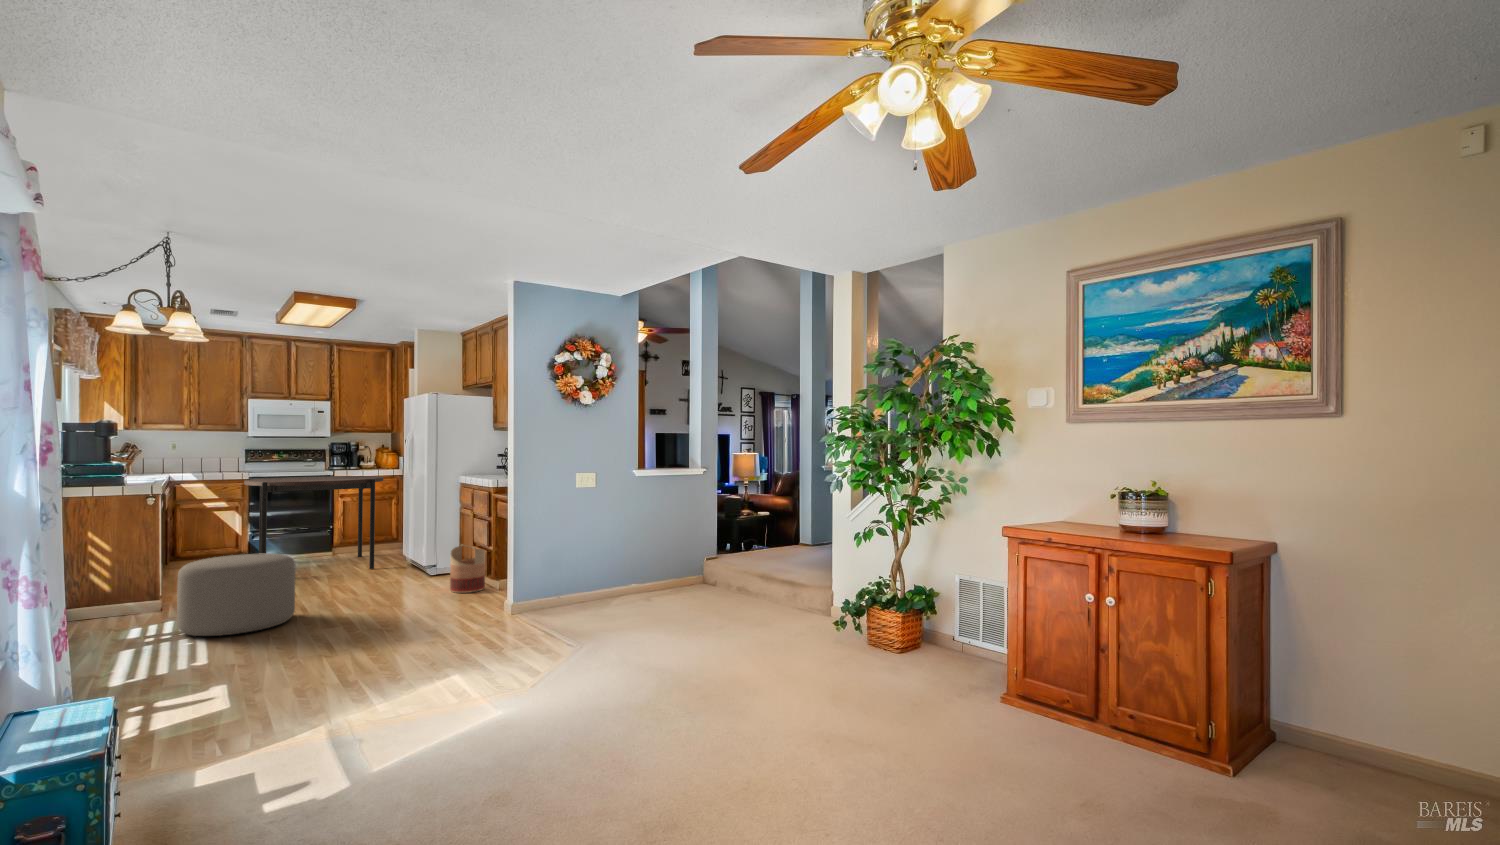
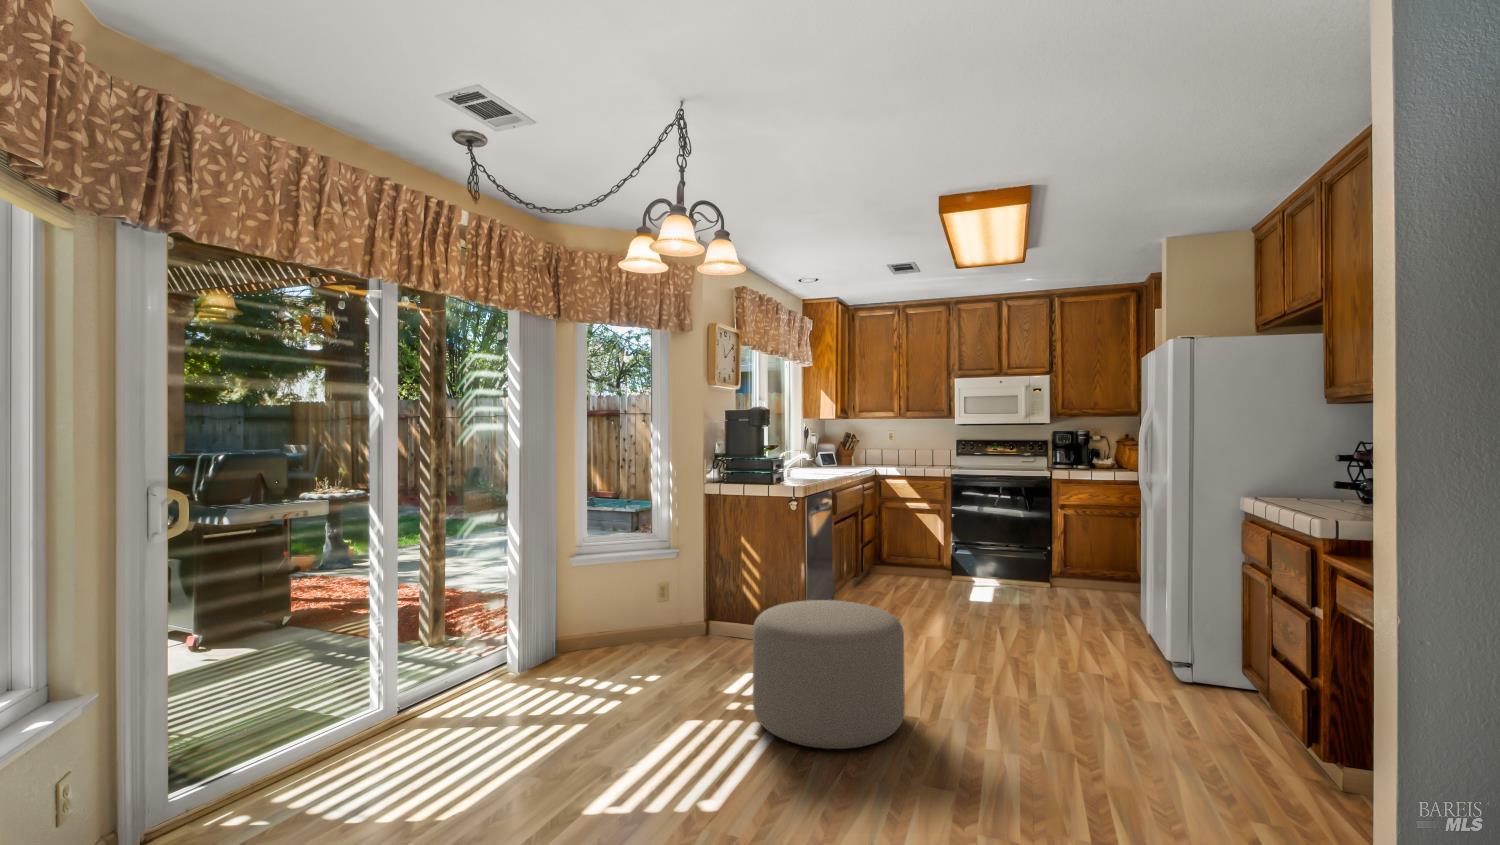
dining table: present [244,476,383,569] -> none [927,477,1110,635]
basket: present [450,544,485,593] -> none [1212,655,1308,789]

